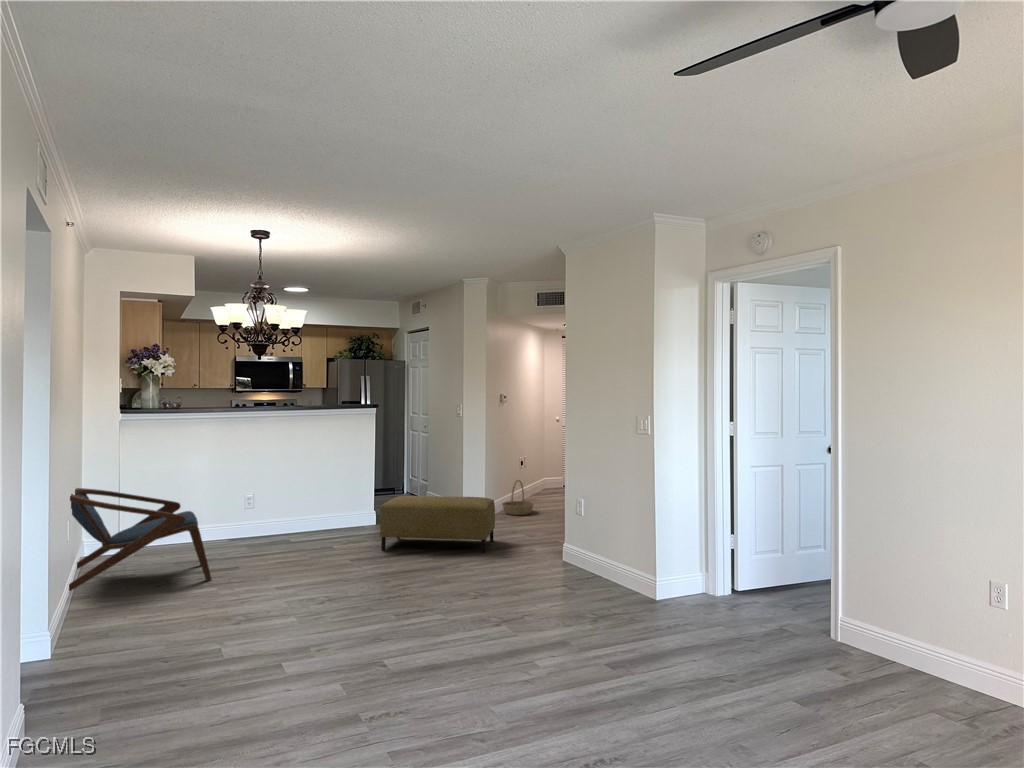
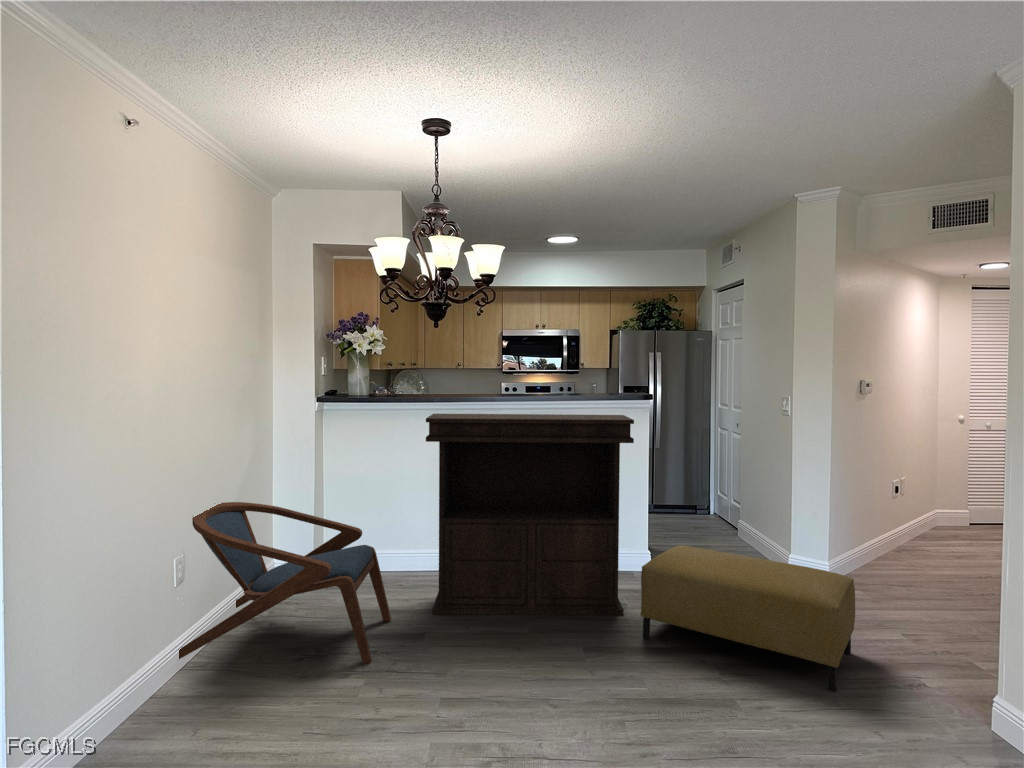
console table: none [226,417,372,559] -> present [426,414,634,615]
basket: present [502,480,534,515] -> none [862,523,924,585]

